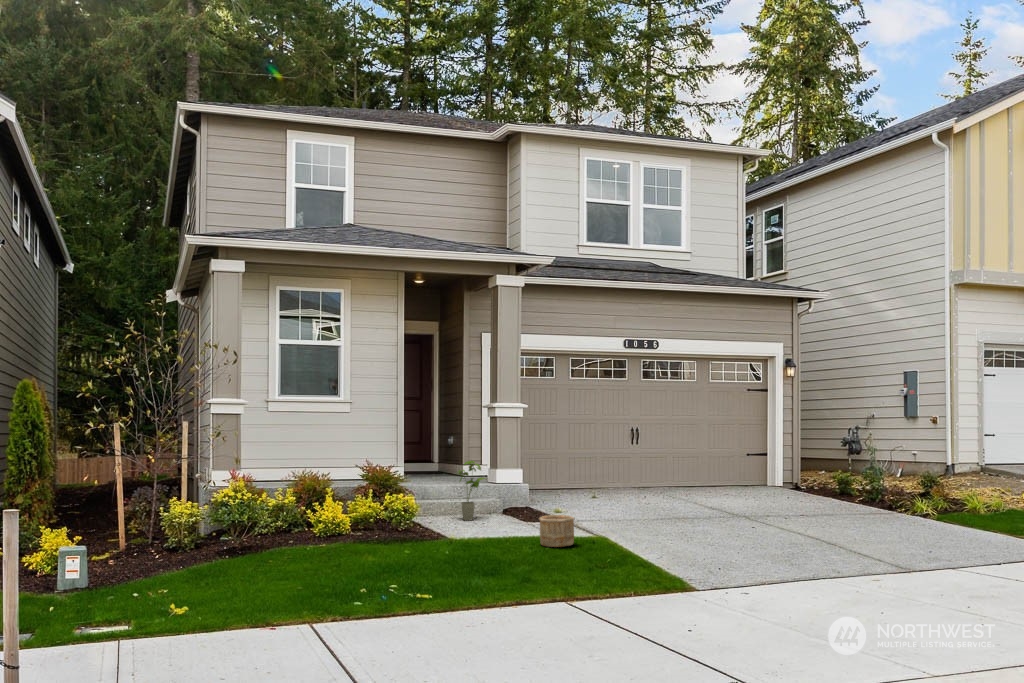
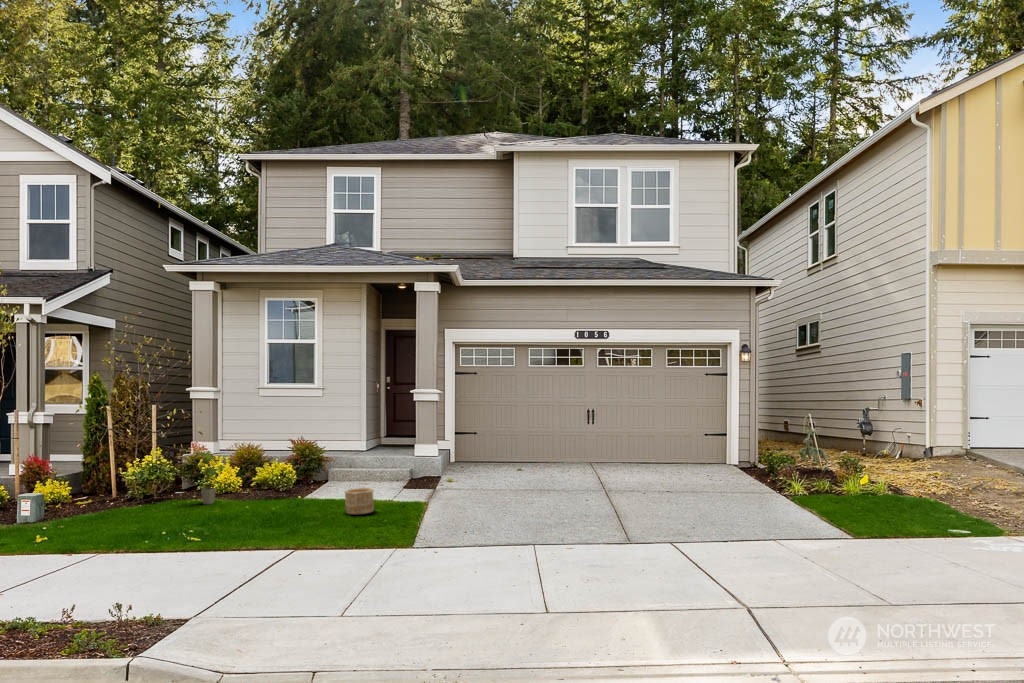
house plant: present [458,461,485,521] -> present [199,452,225,504]

